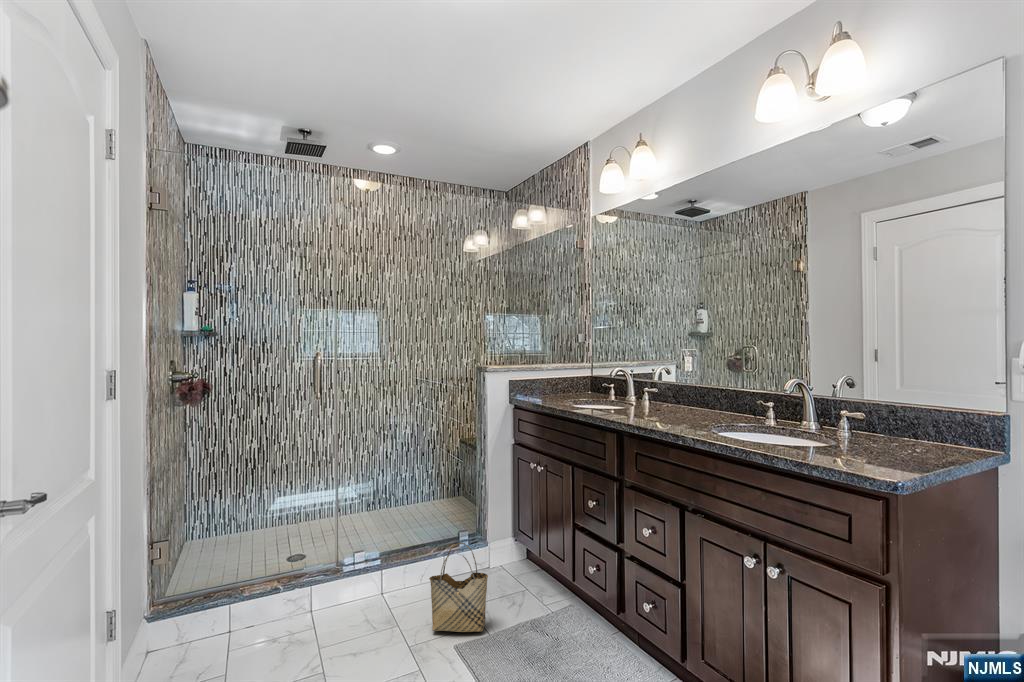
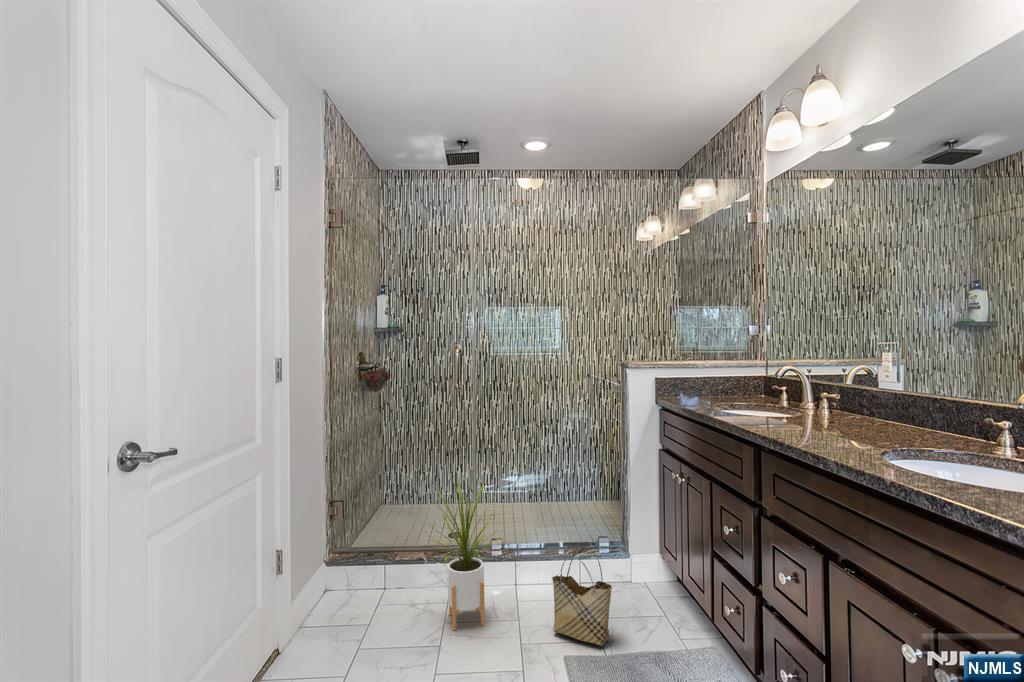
house plant: none [286,485,376,657] -> present [432,475,502,631]

